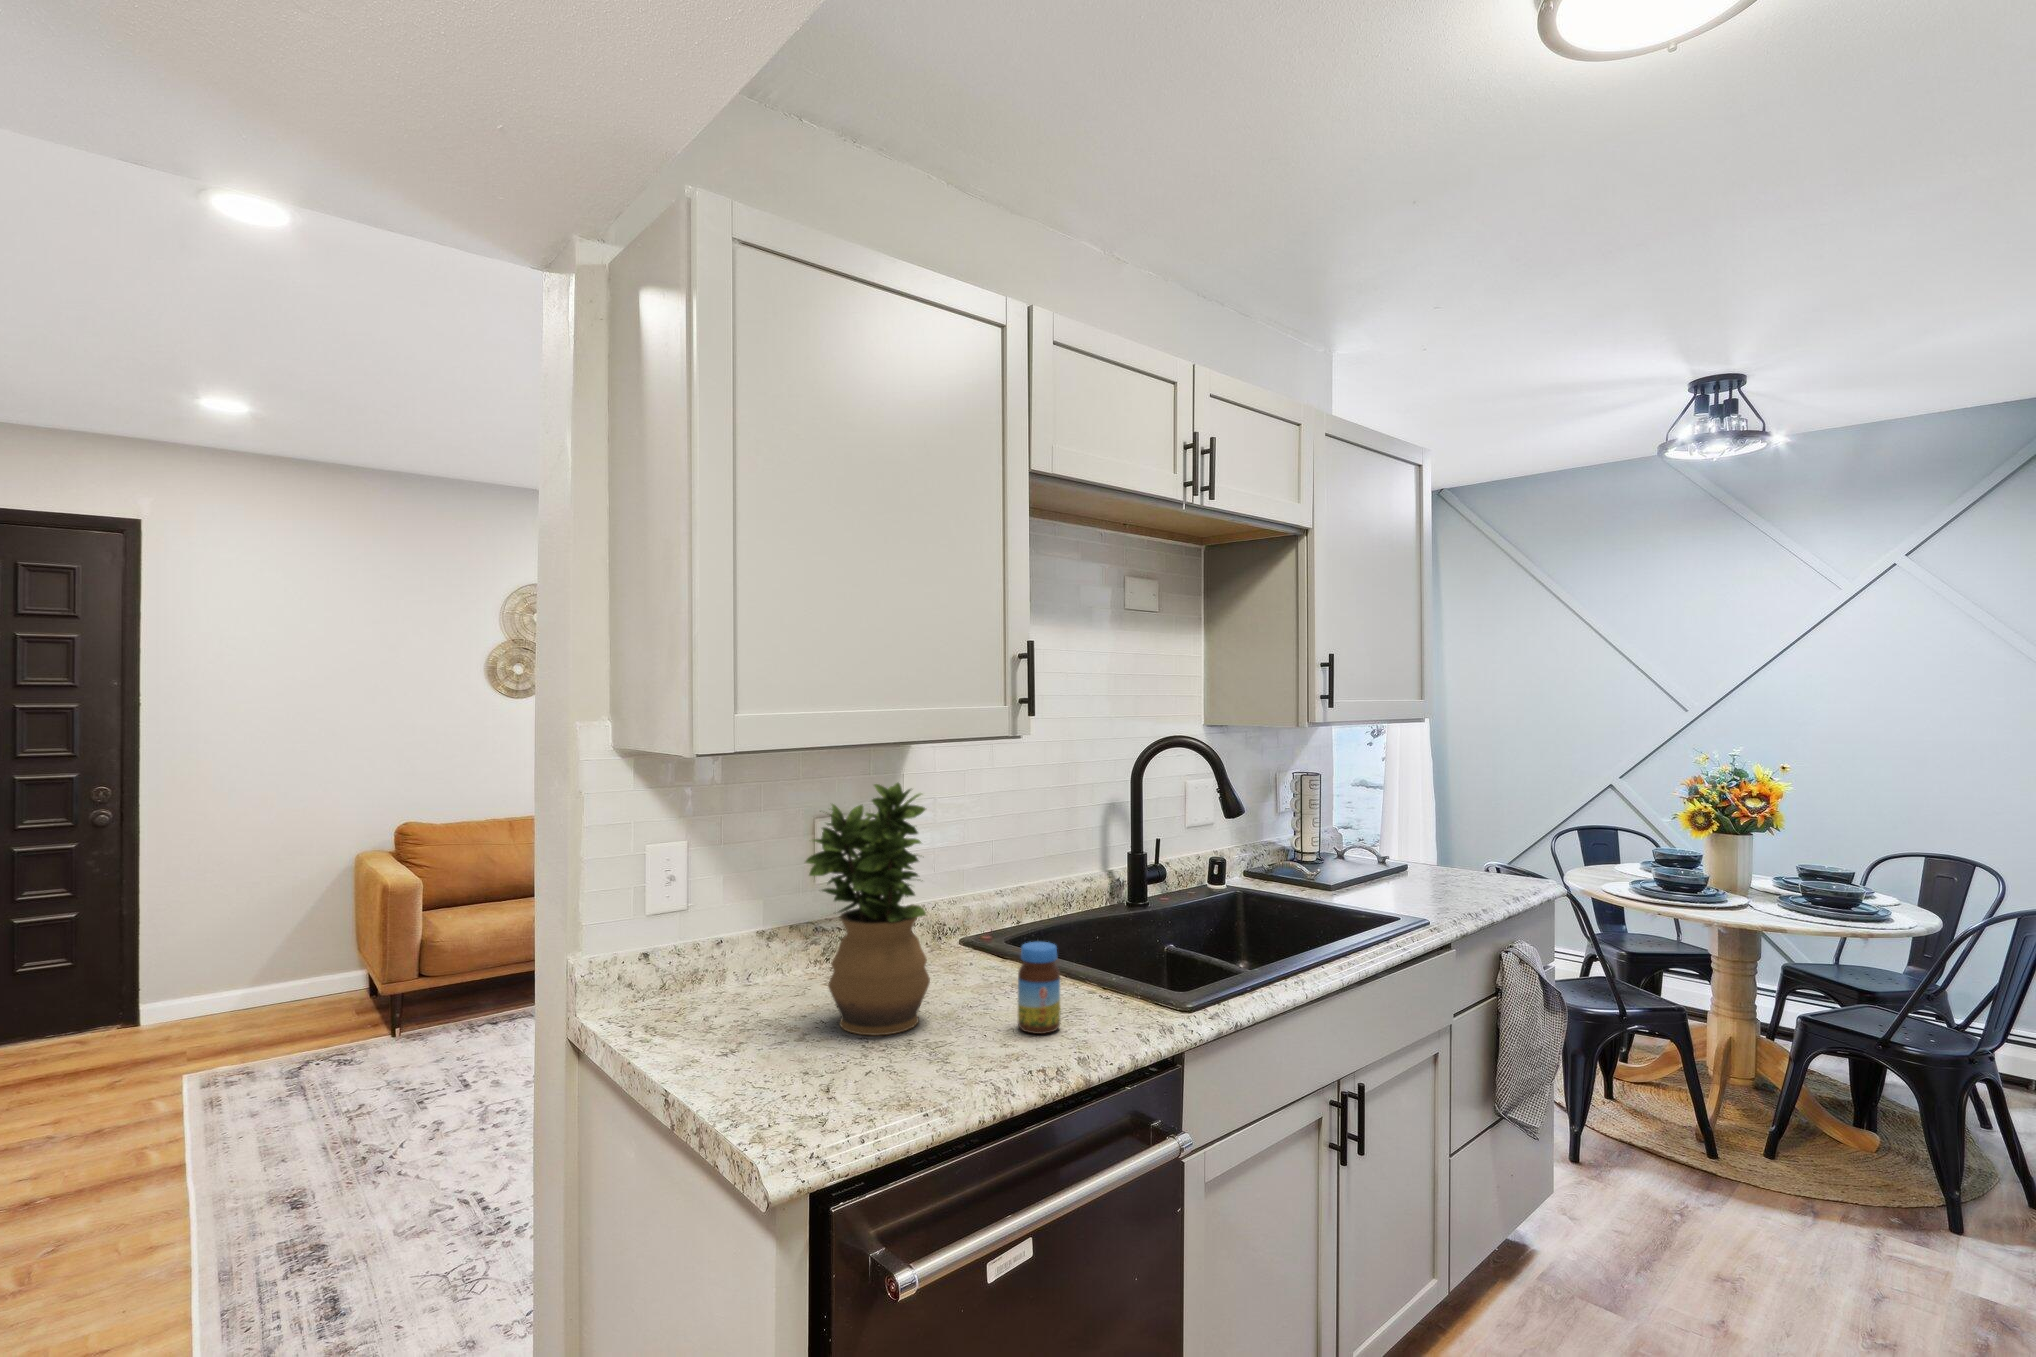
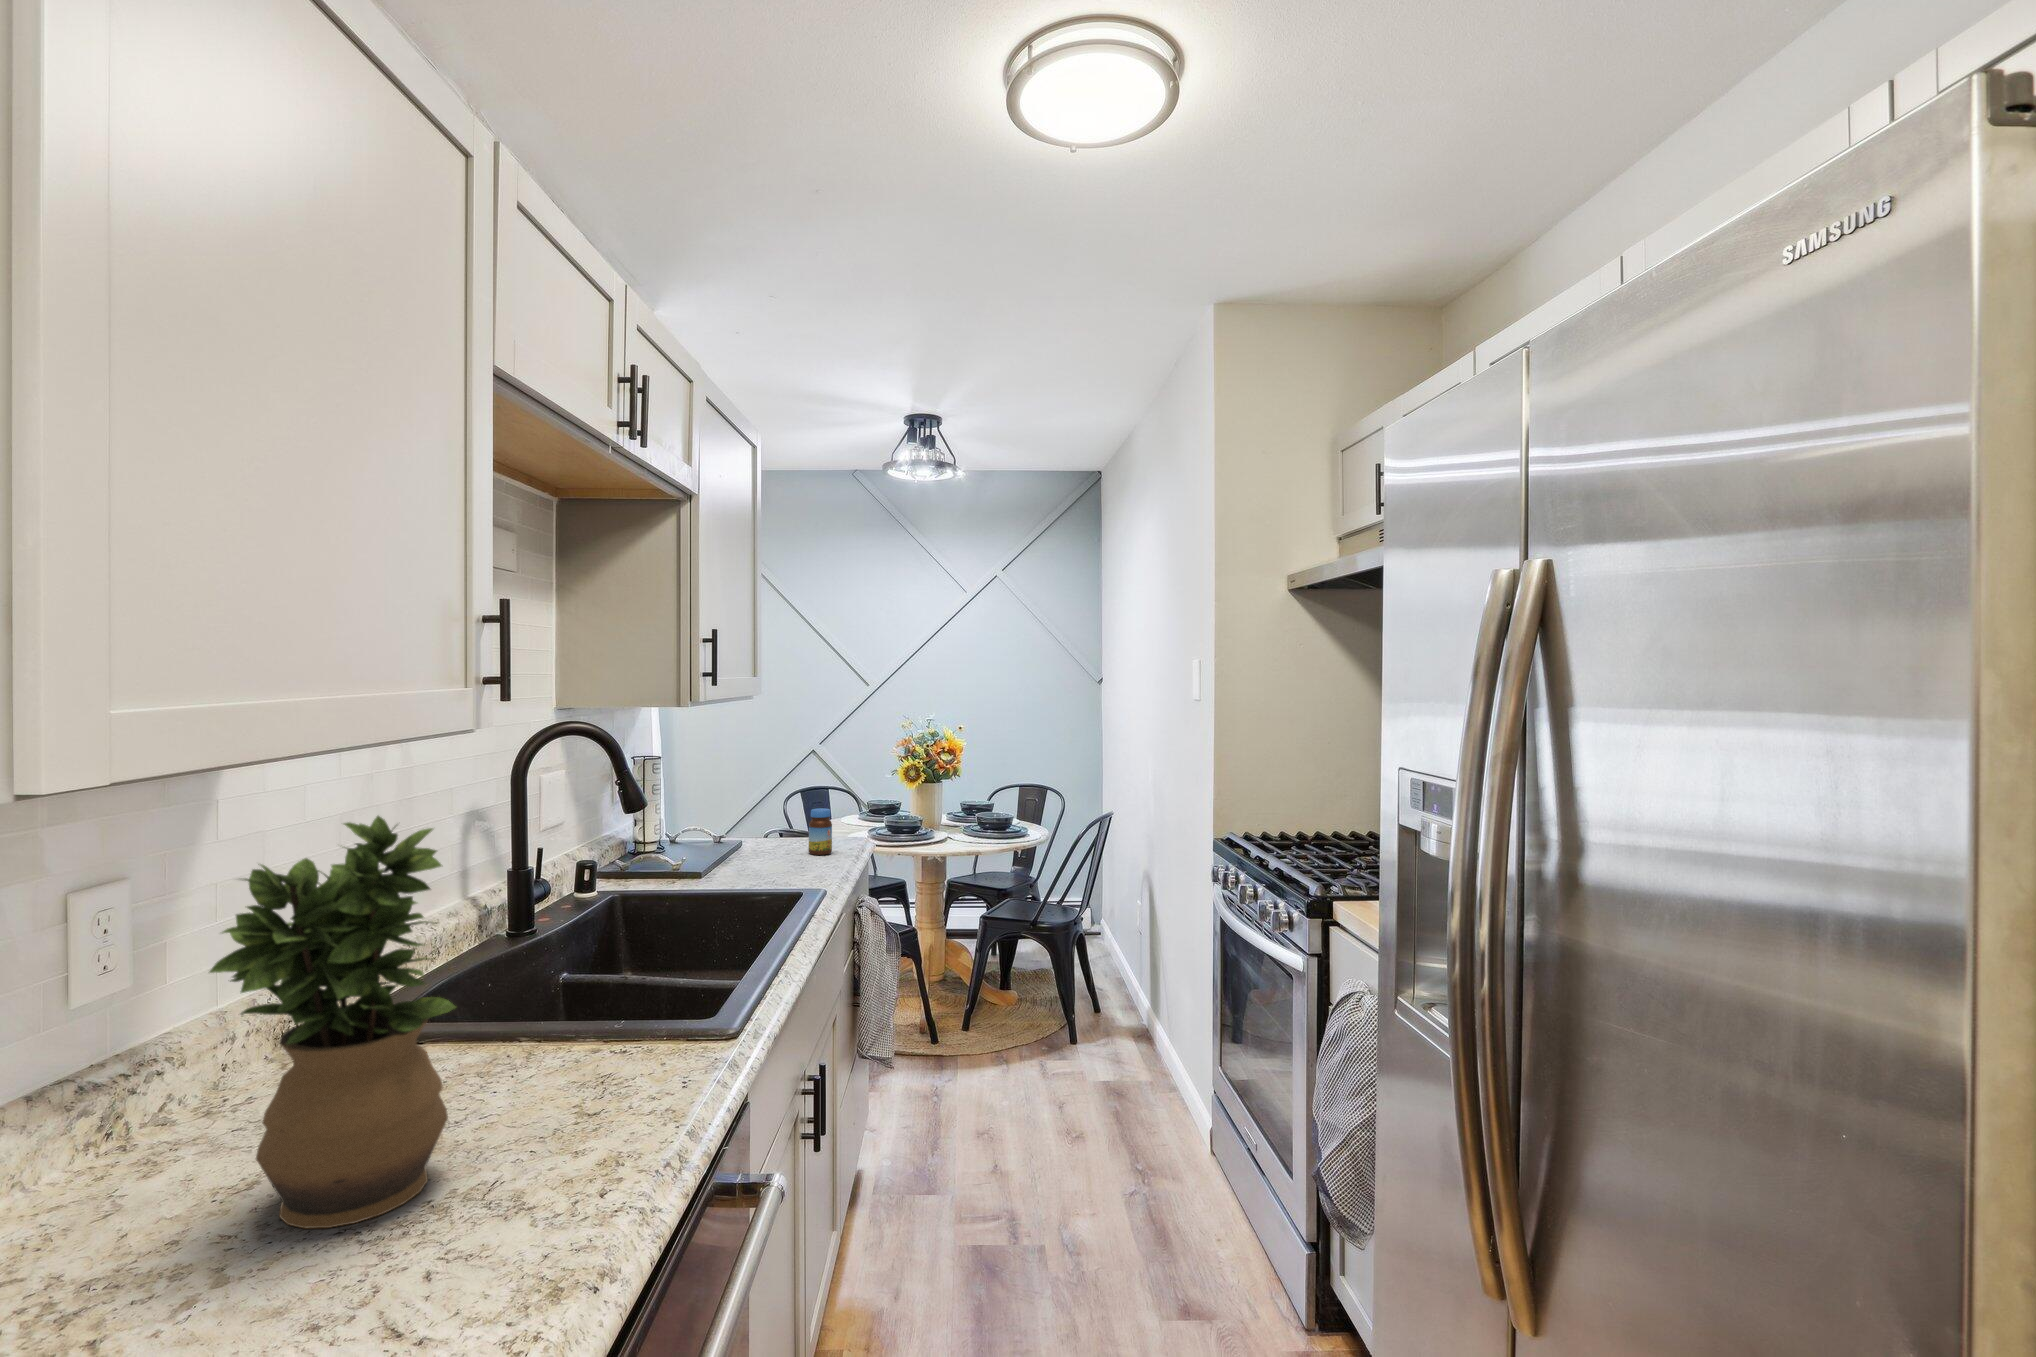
jar: present [1018,942,1060,1034] -> present [809,808,832,855]

